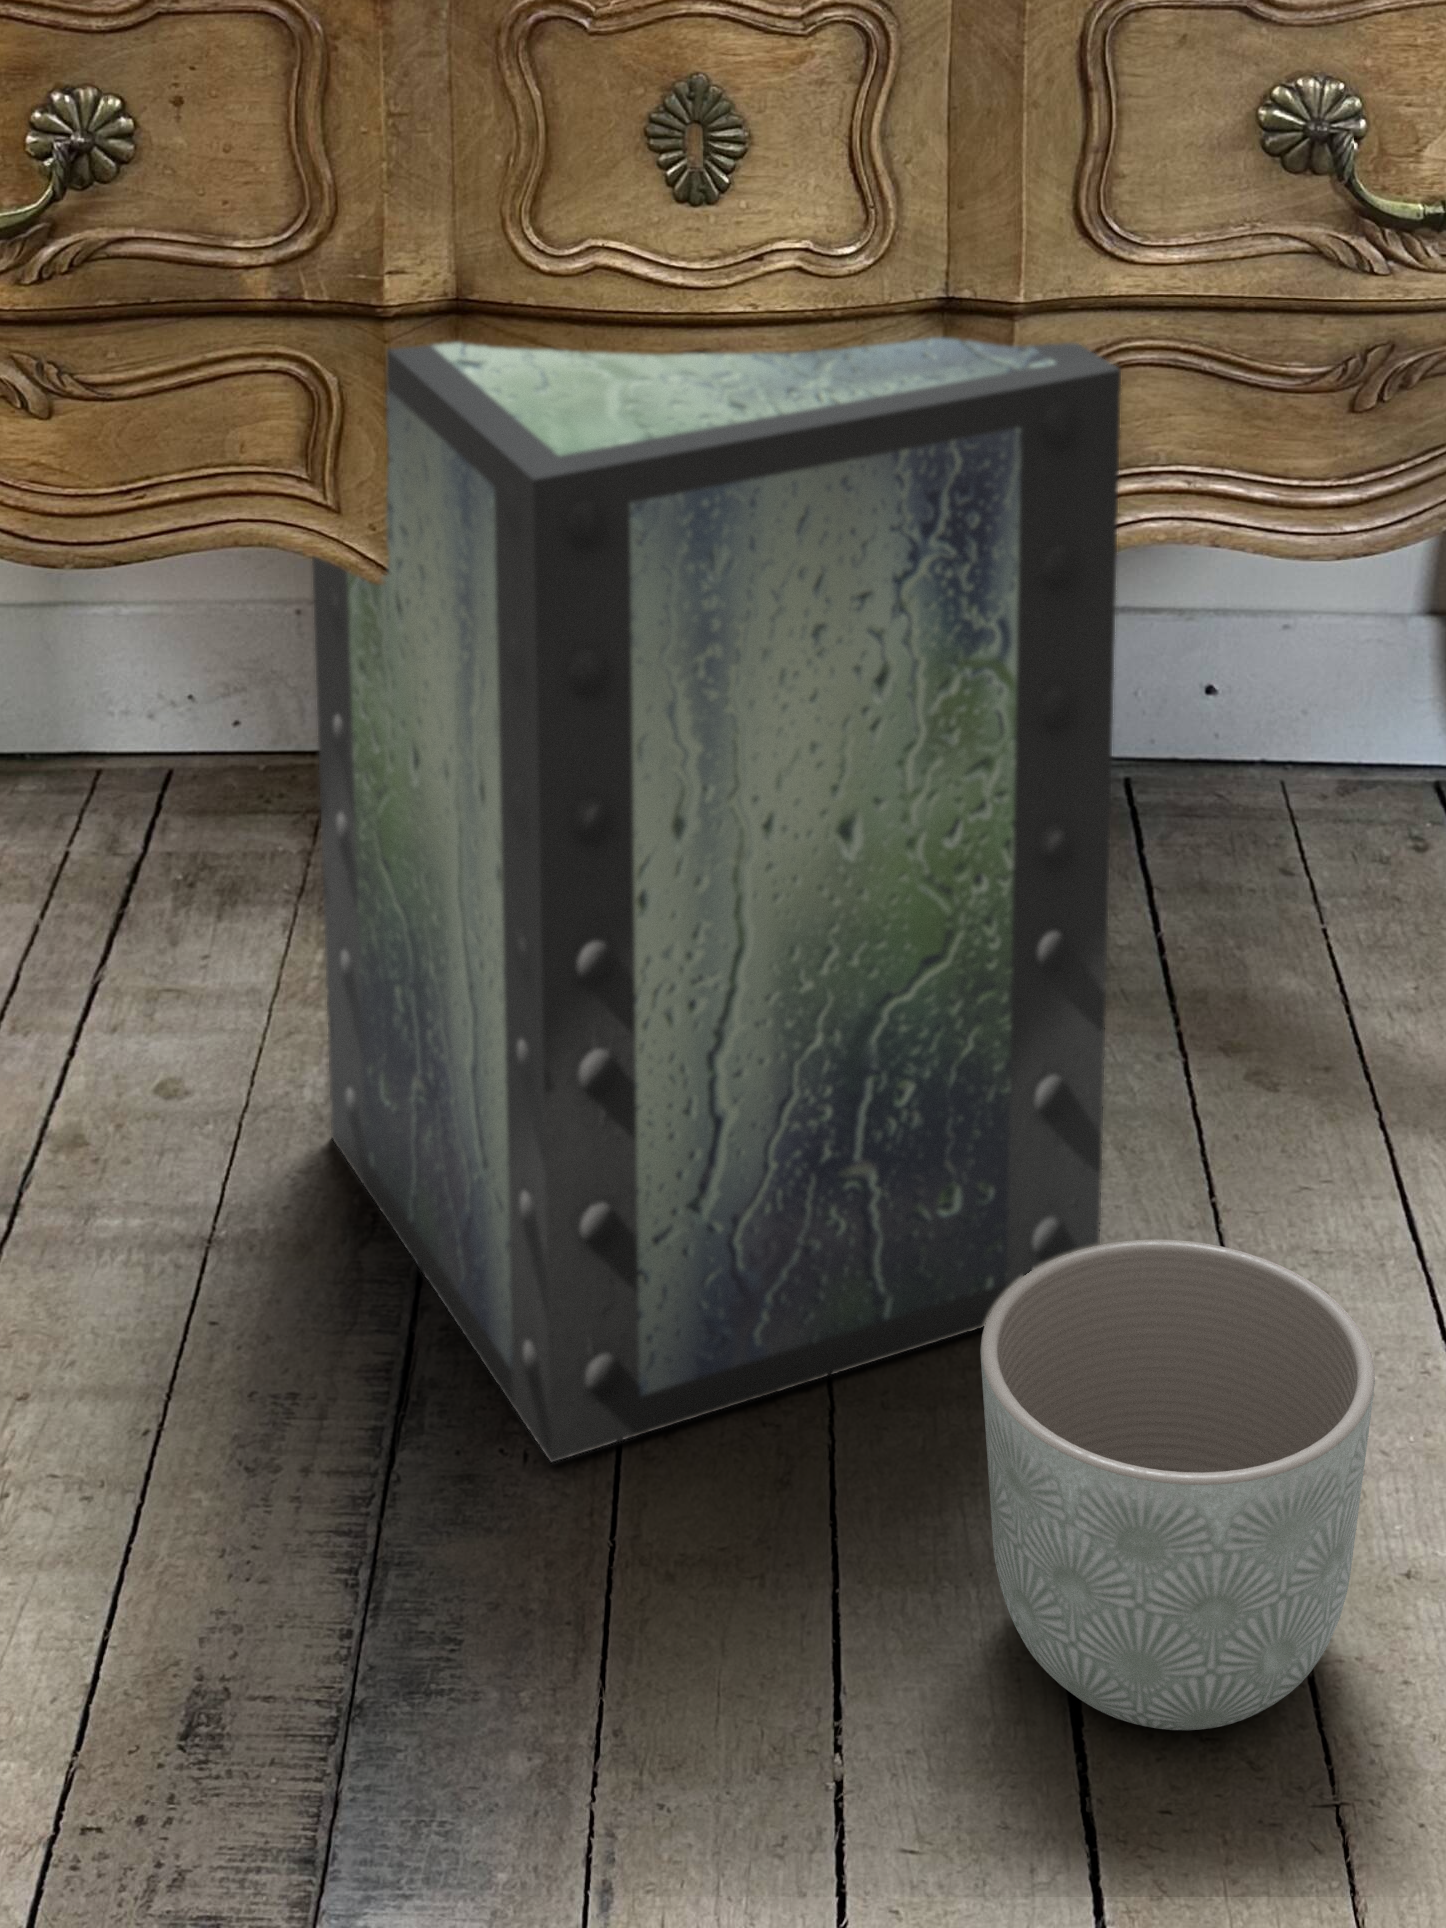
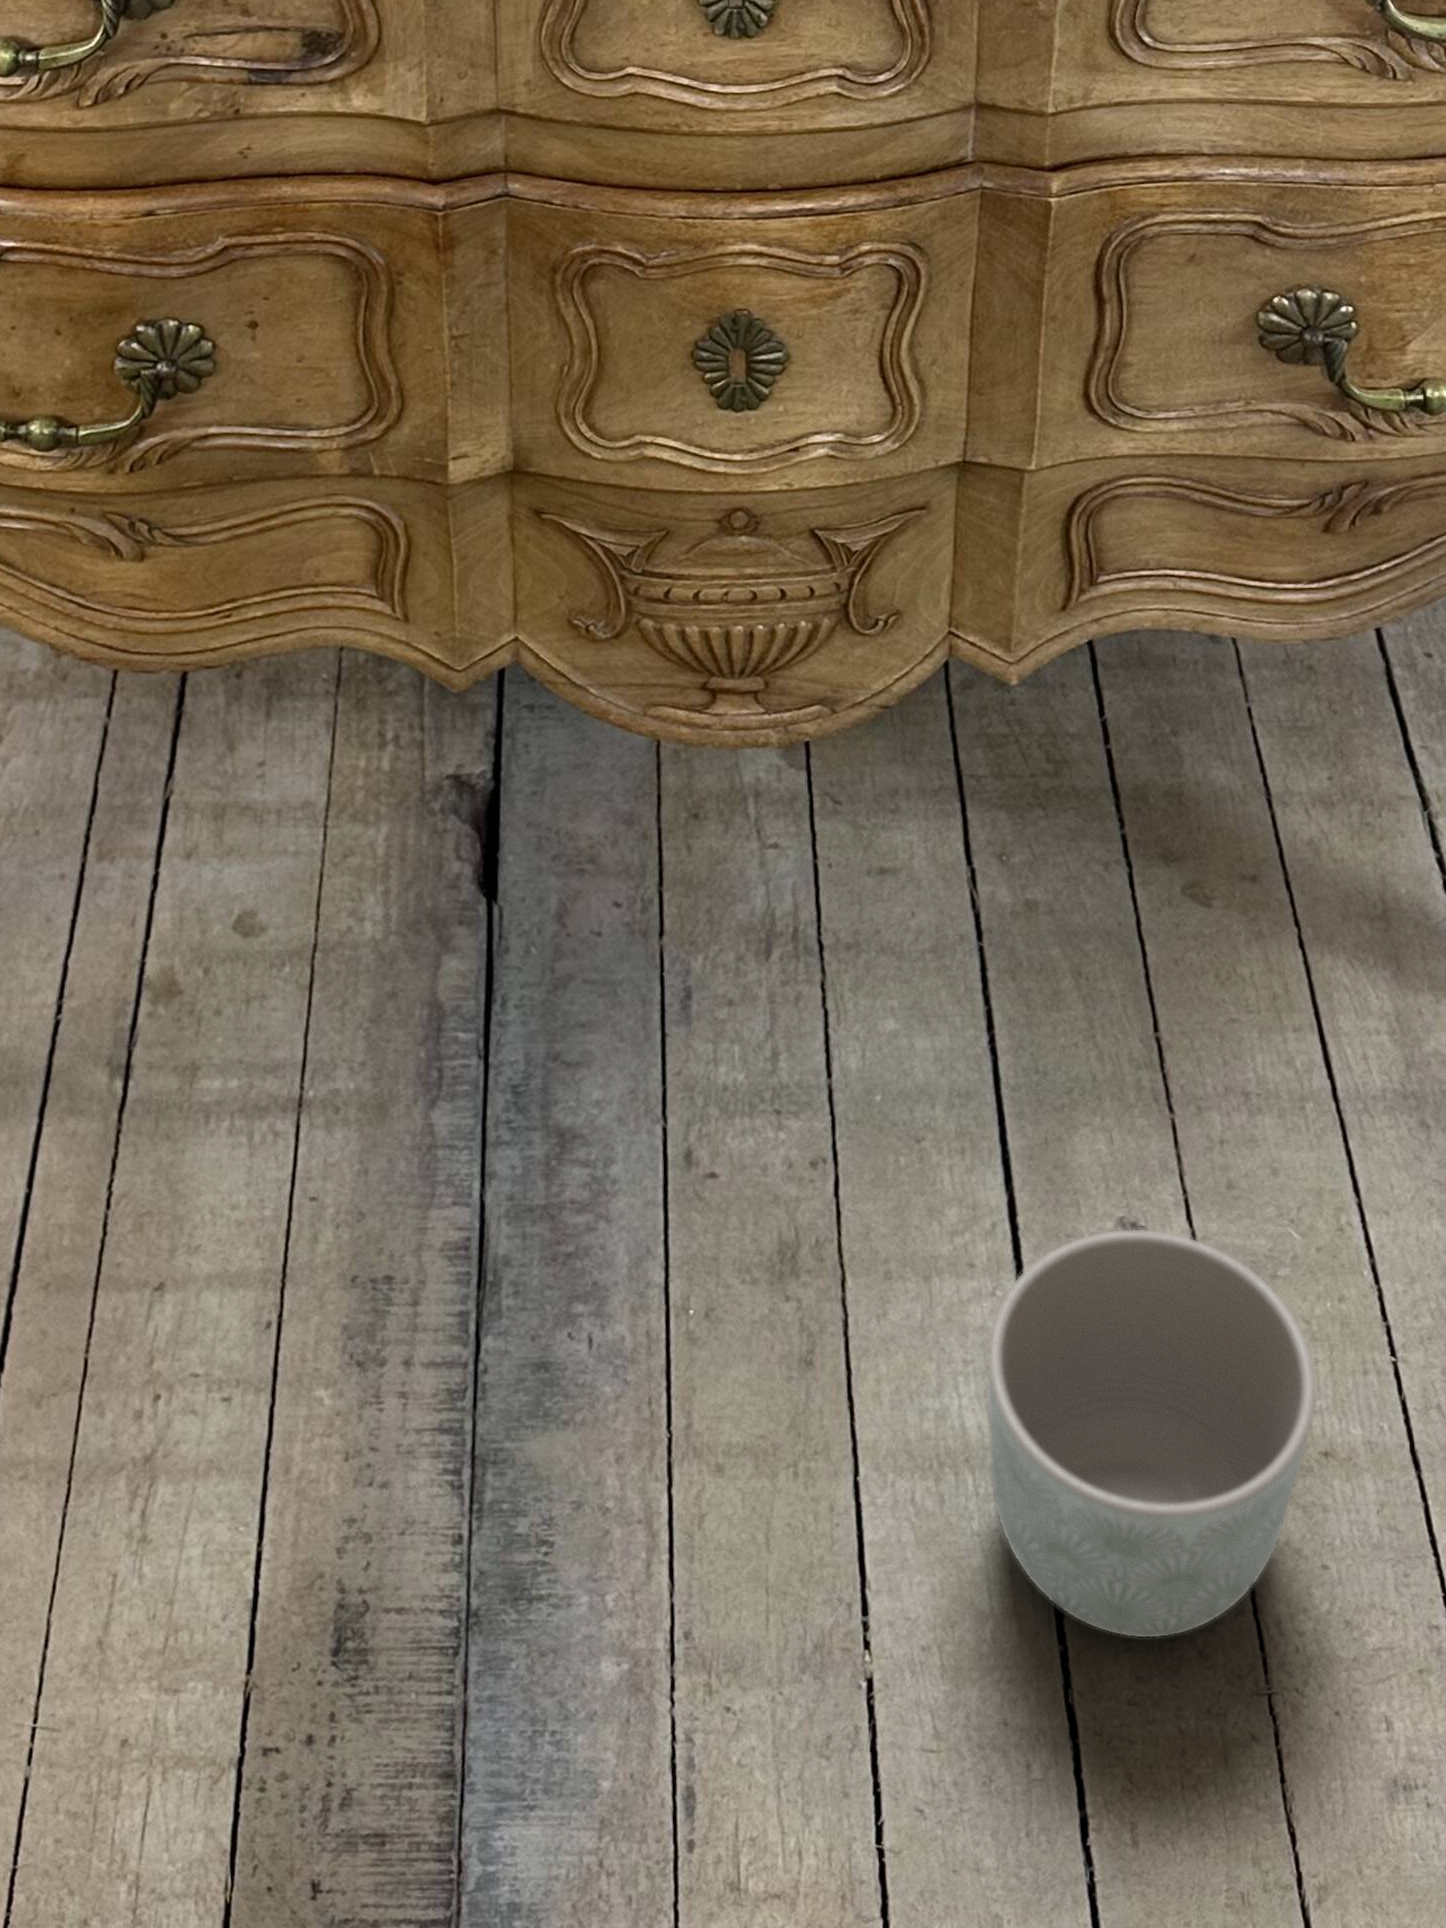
storage box: present [312,338,1121,1462] -> none [362,219,1122,1353]

